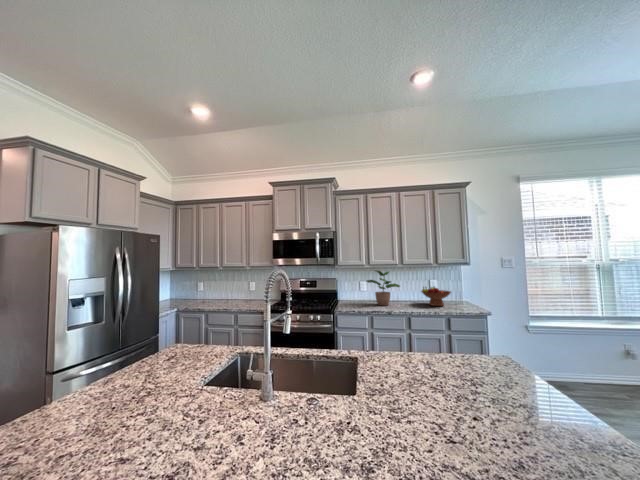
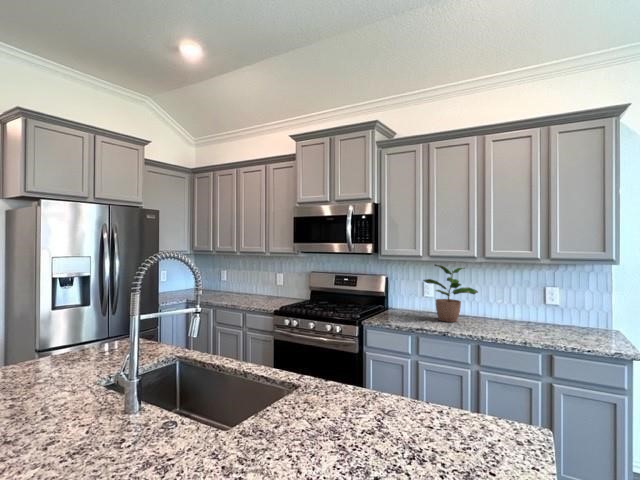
fruit bowl: present [421,287,451,306] -> none [515,296,574,333]

